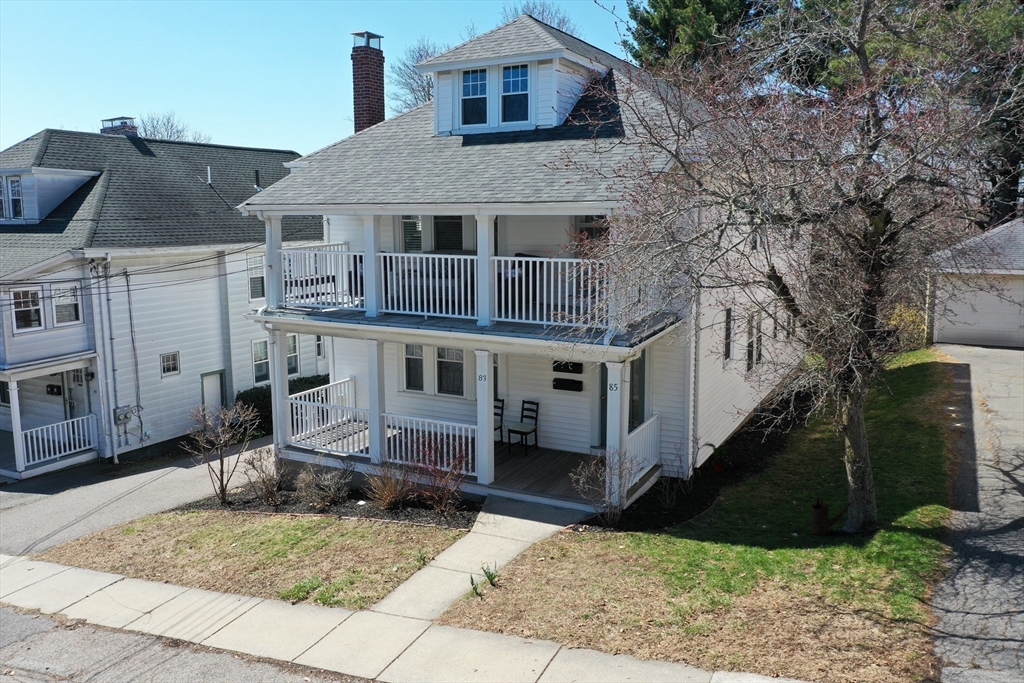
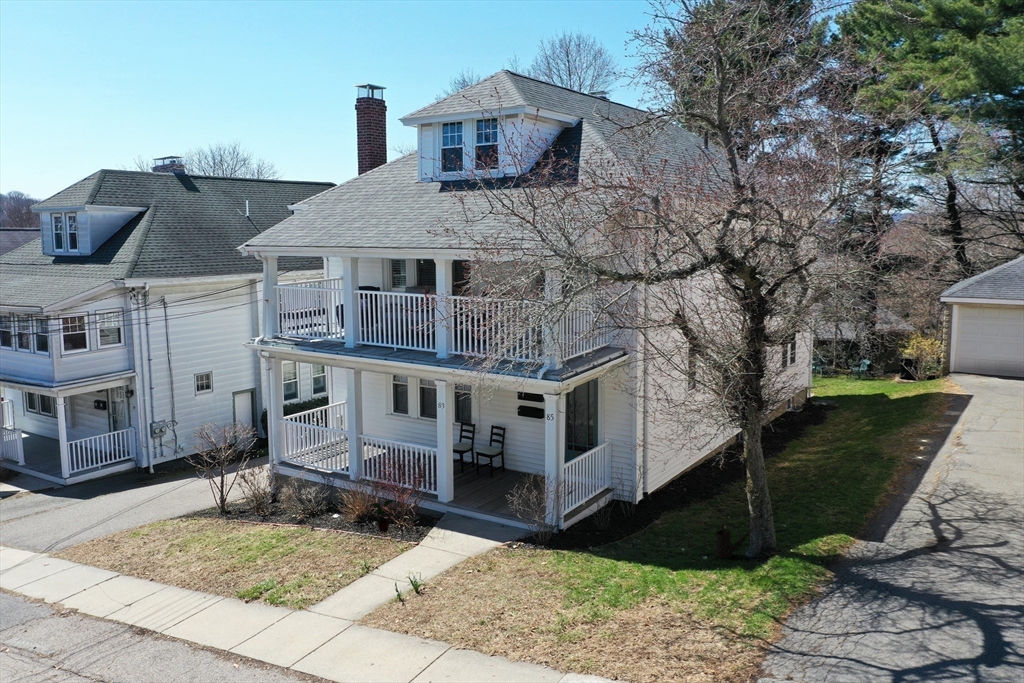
potted plant: present [703,443,729,473] -> present [369,500,395,532]

